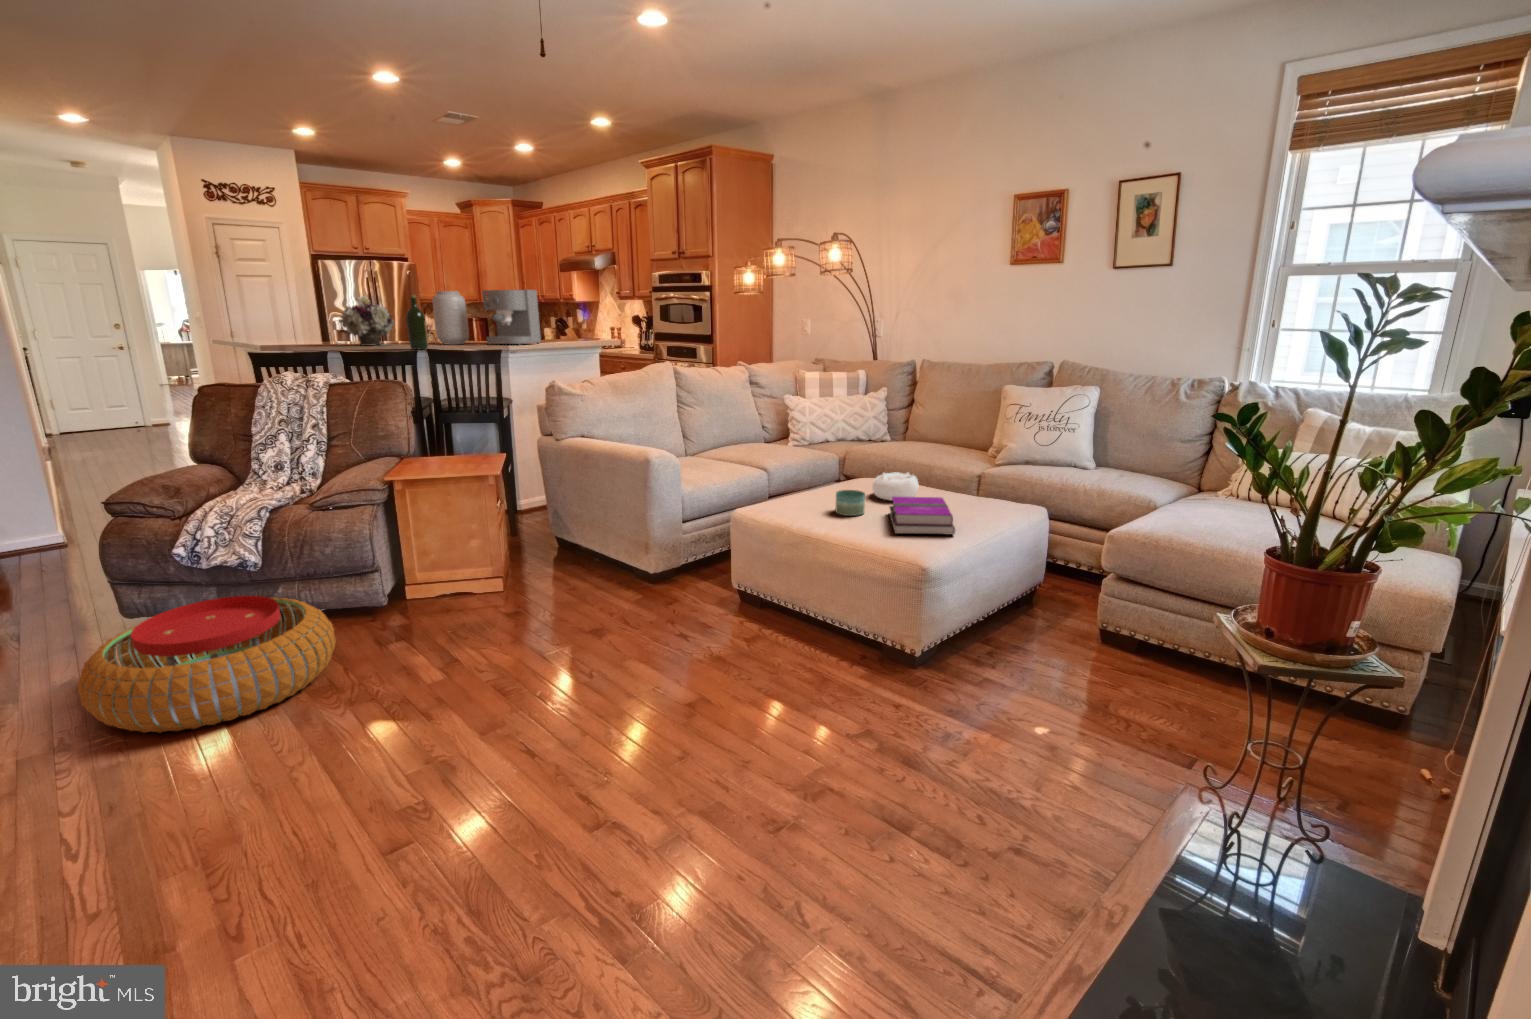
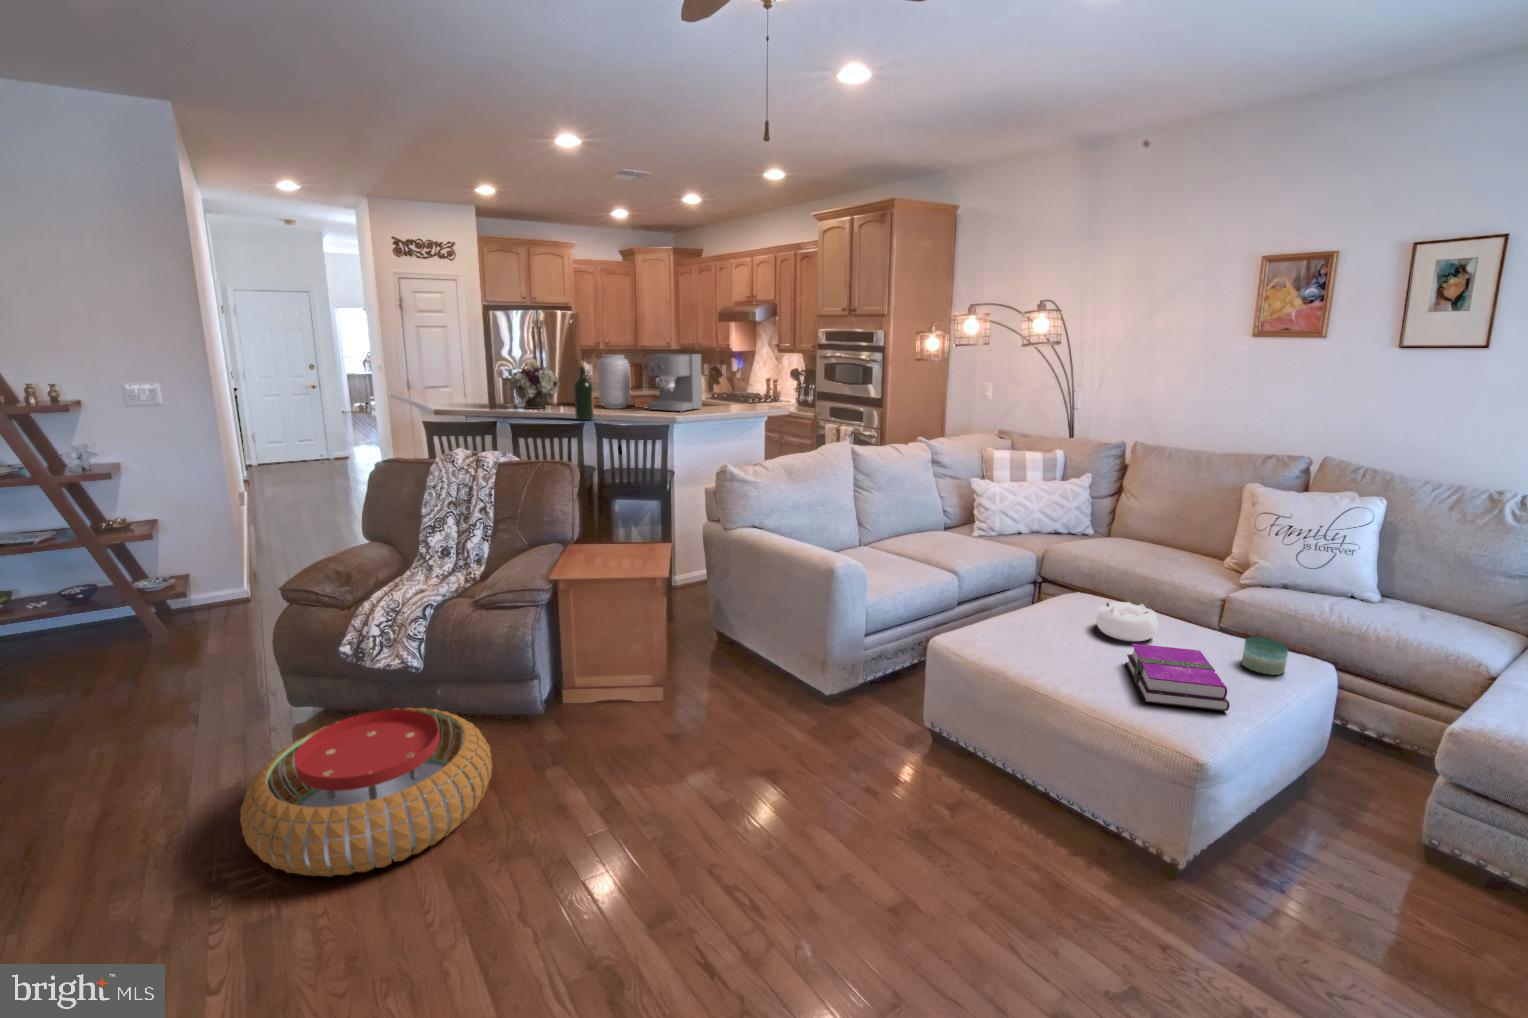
candle: present [836,490,865,516] -> present [1241,637,1288,675]

